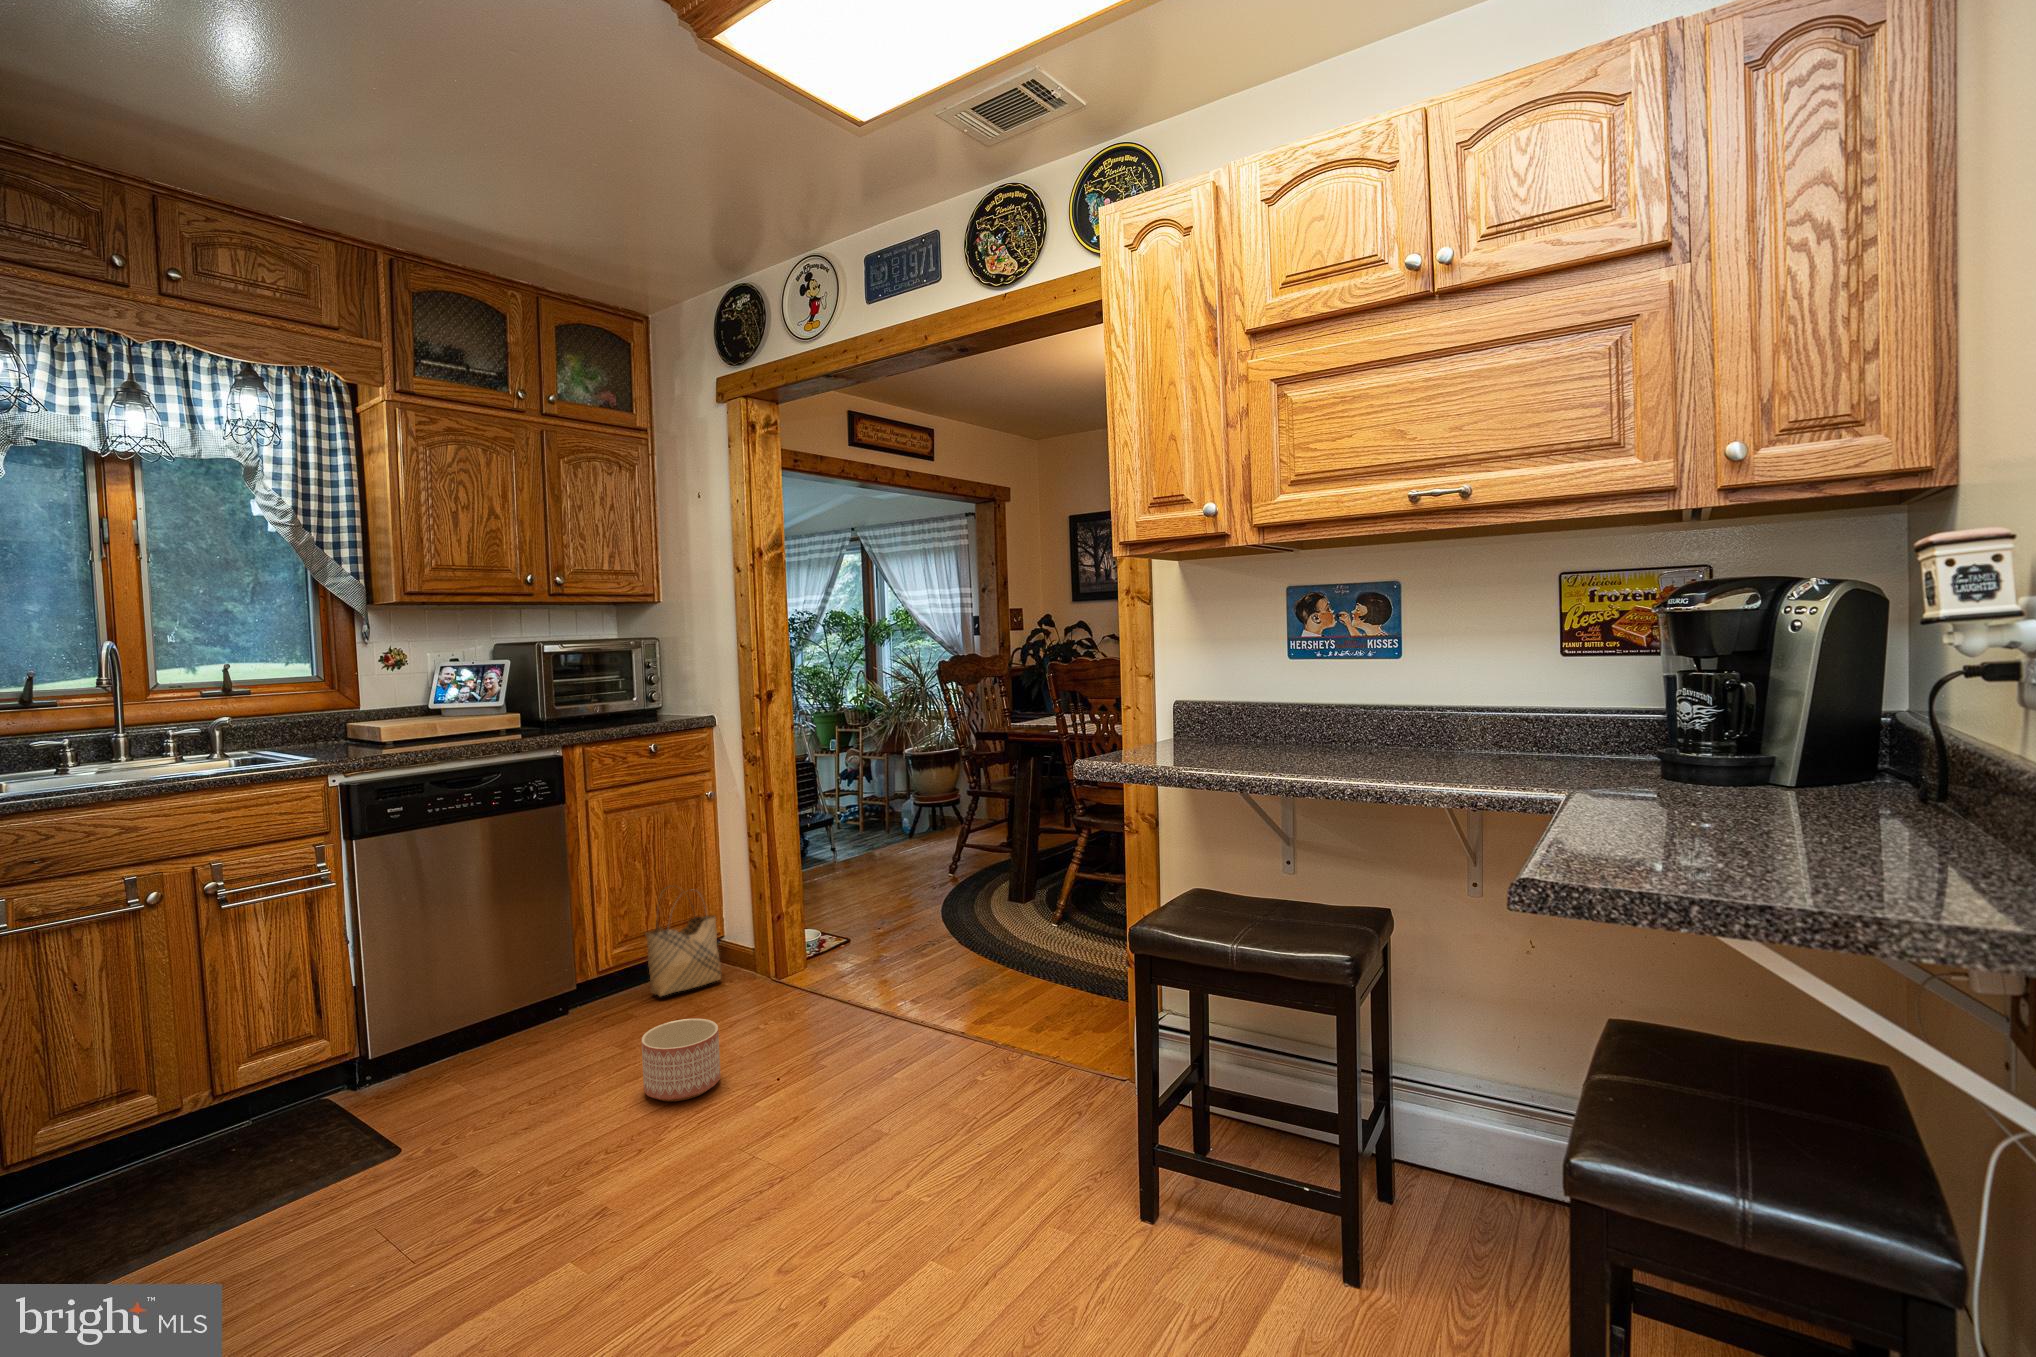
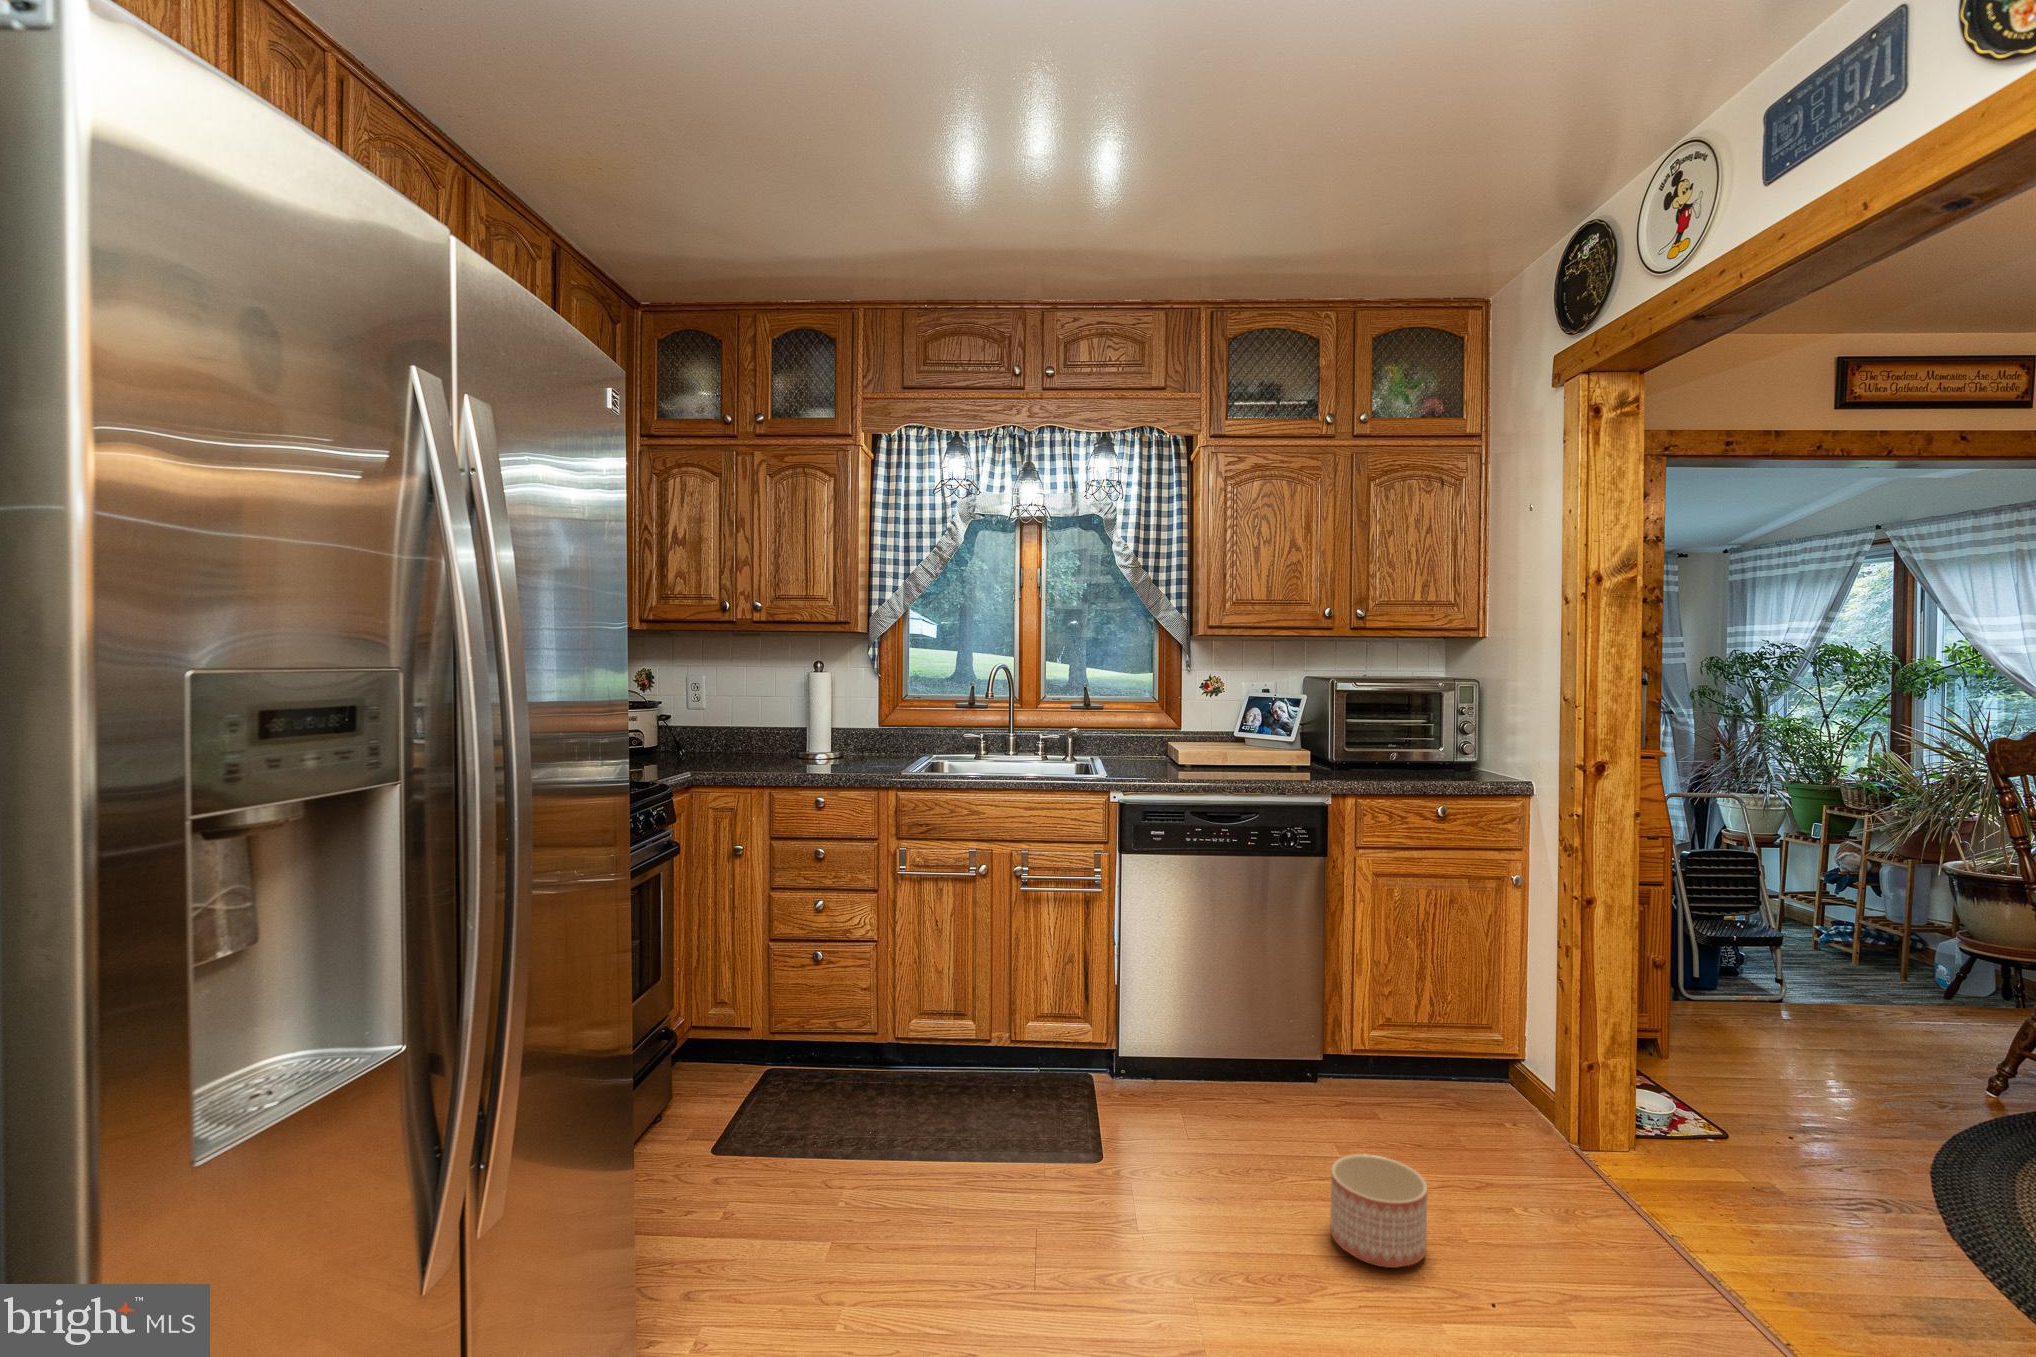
woven basket: present [645,885,721,996] -> none [1408,980,1505,1119]

